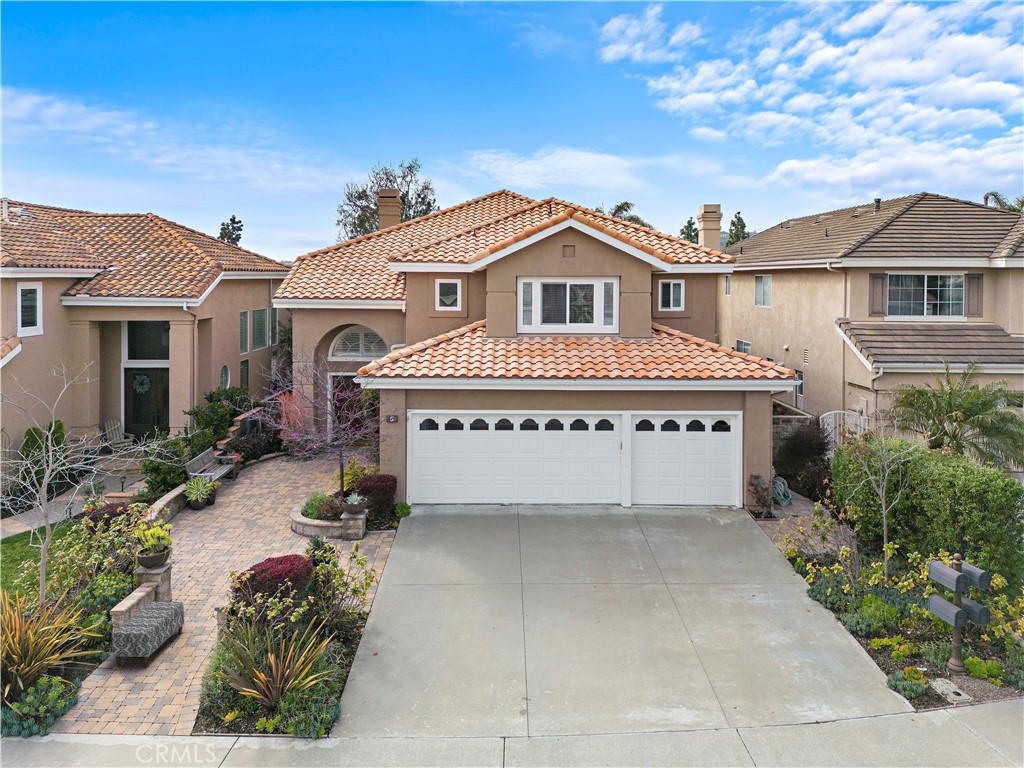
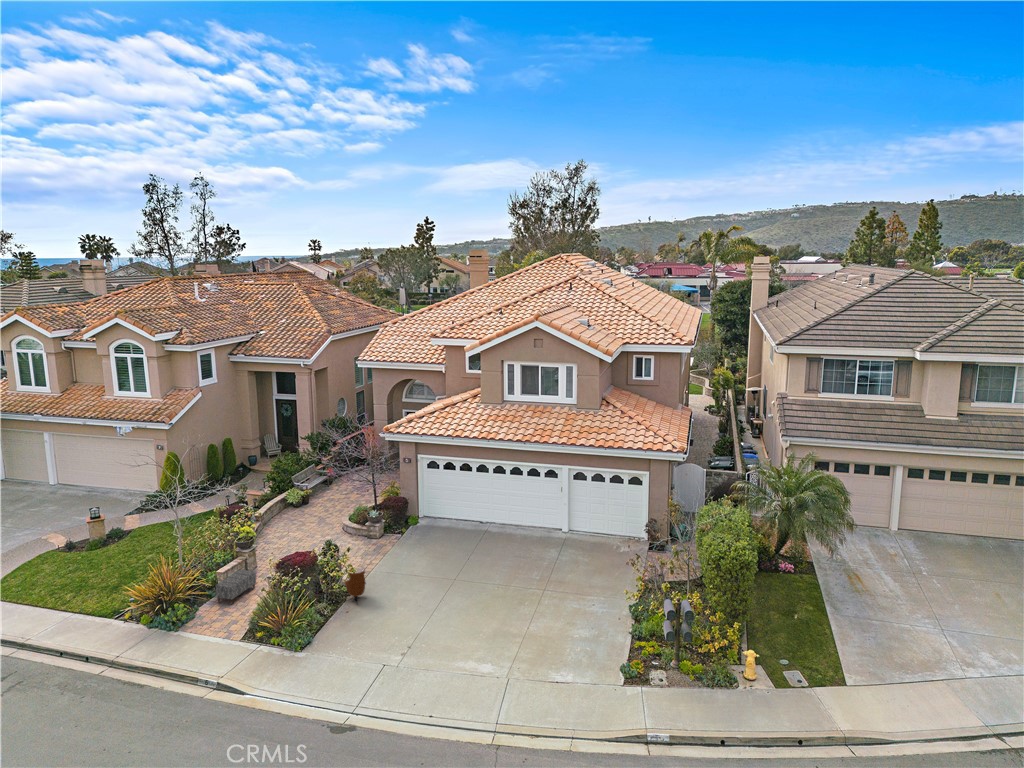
lounge chair: none [352,576,403,639] -> present [345,571,366,602]

